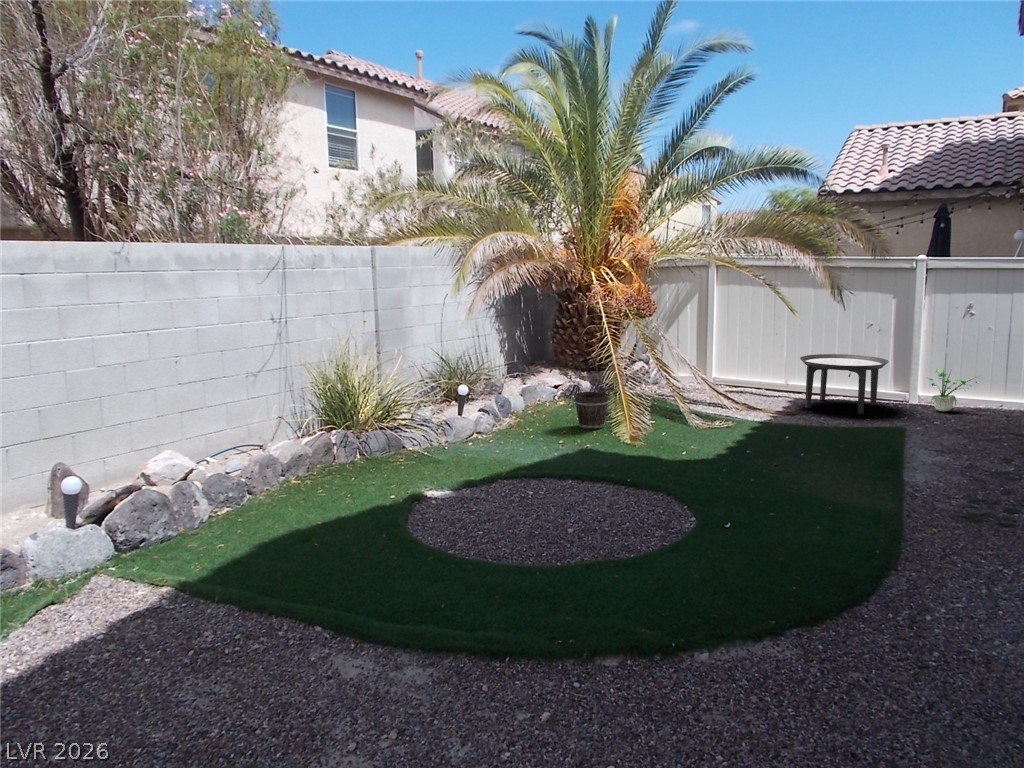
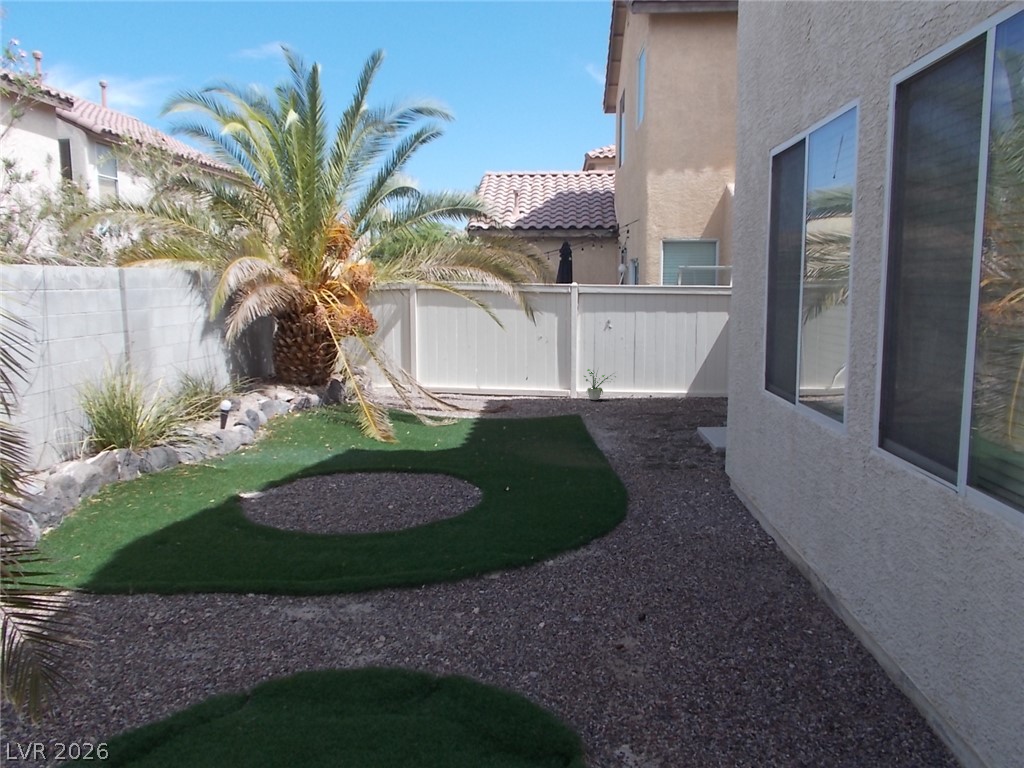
round table: present [800,354,889,414] -> none [491,361,557,406]
bucket: present [573,390,610,429] -> none [322,398,356,434]

